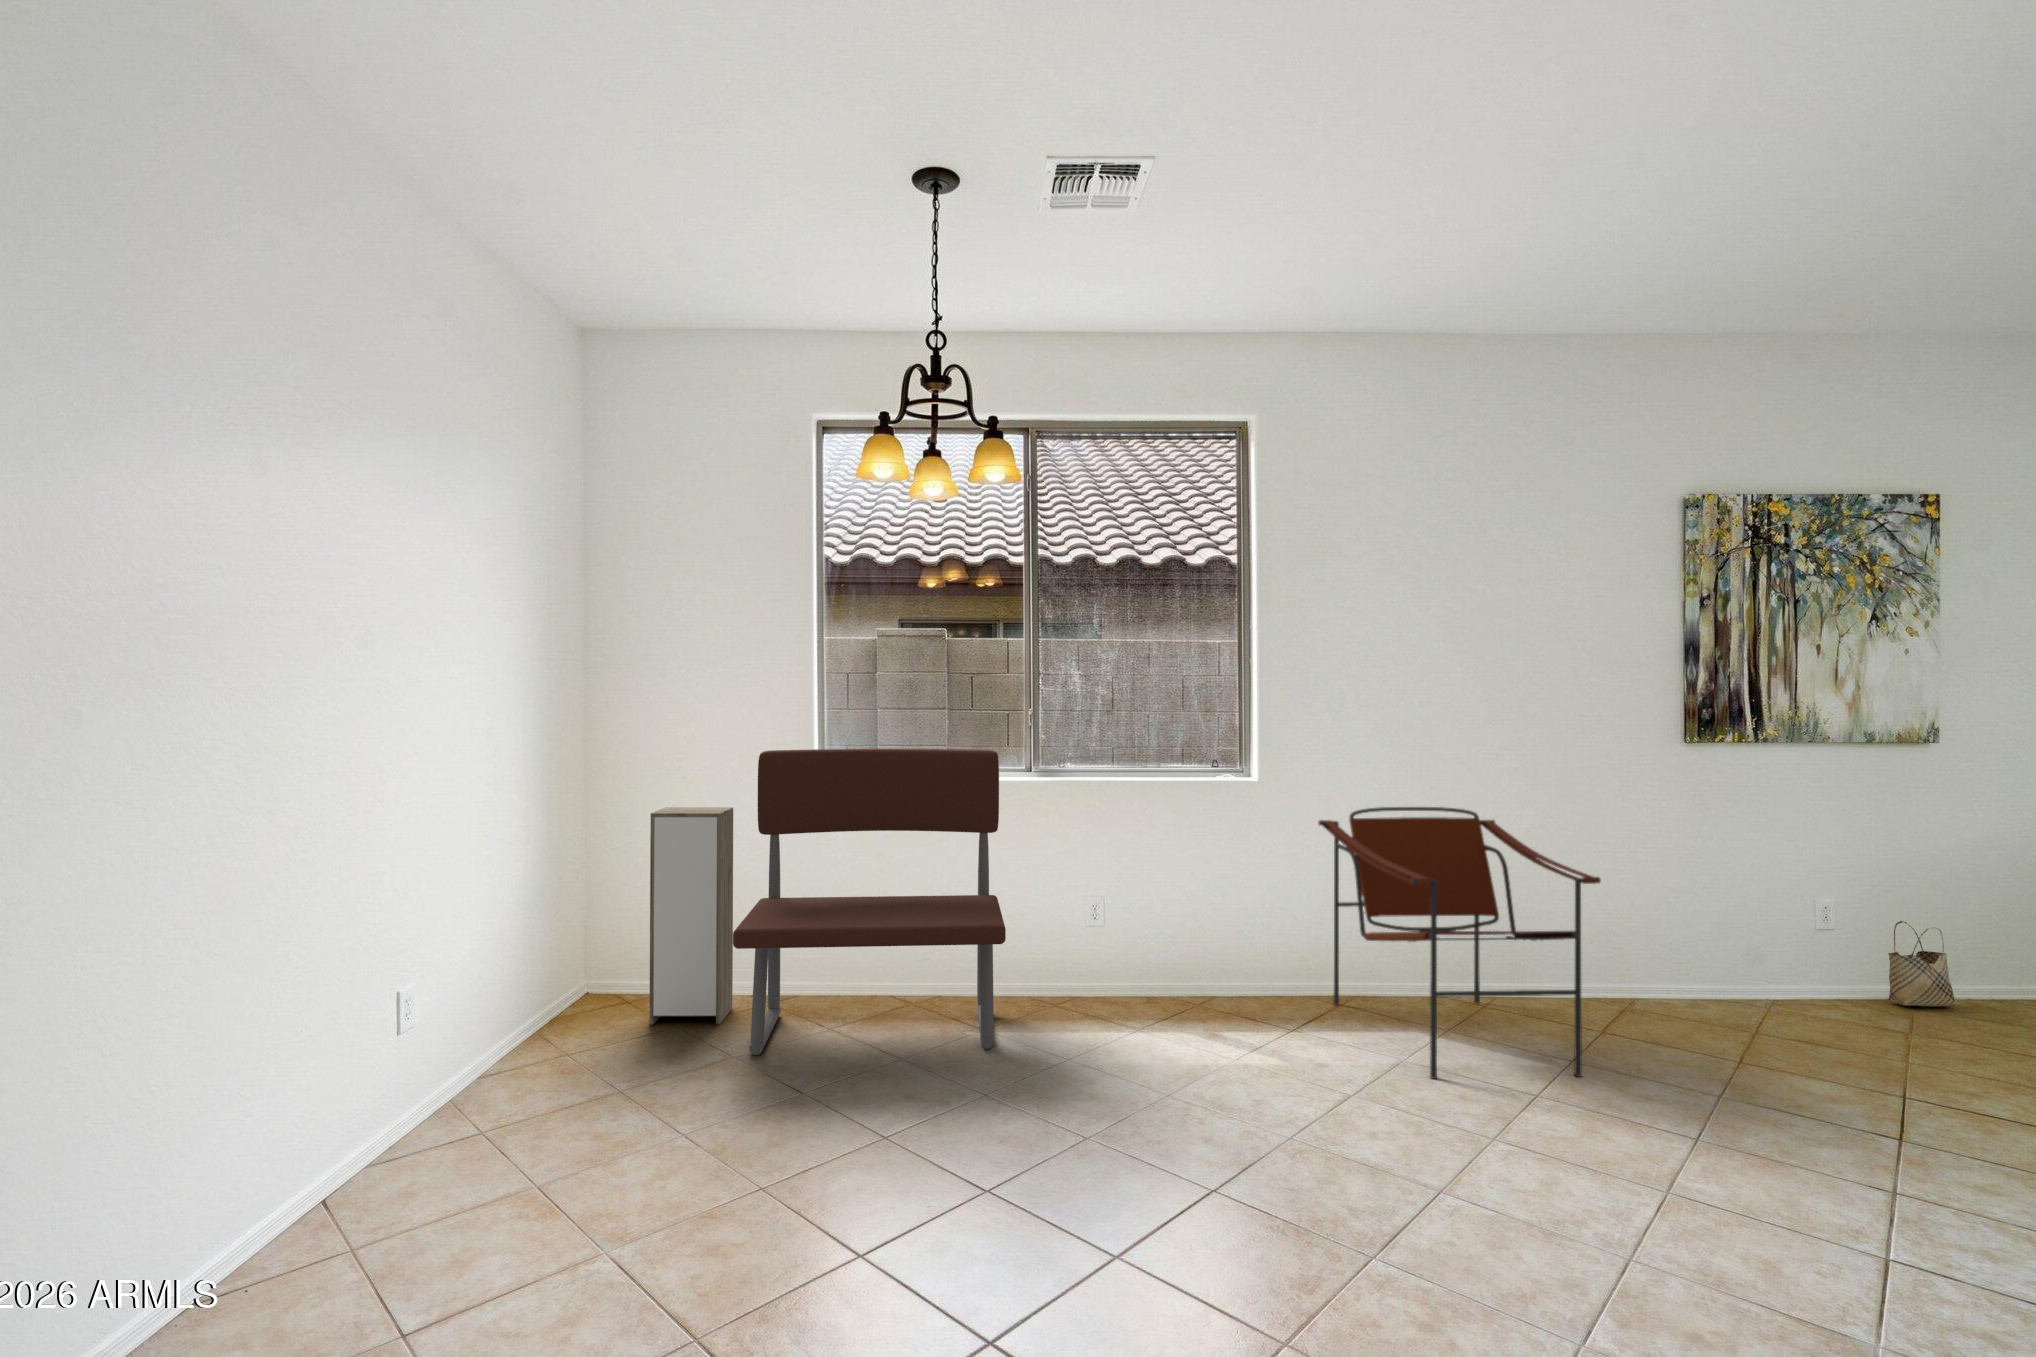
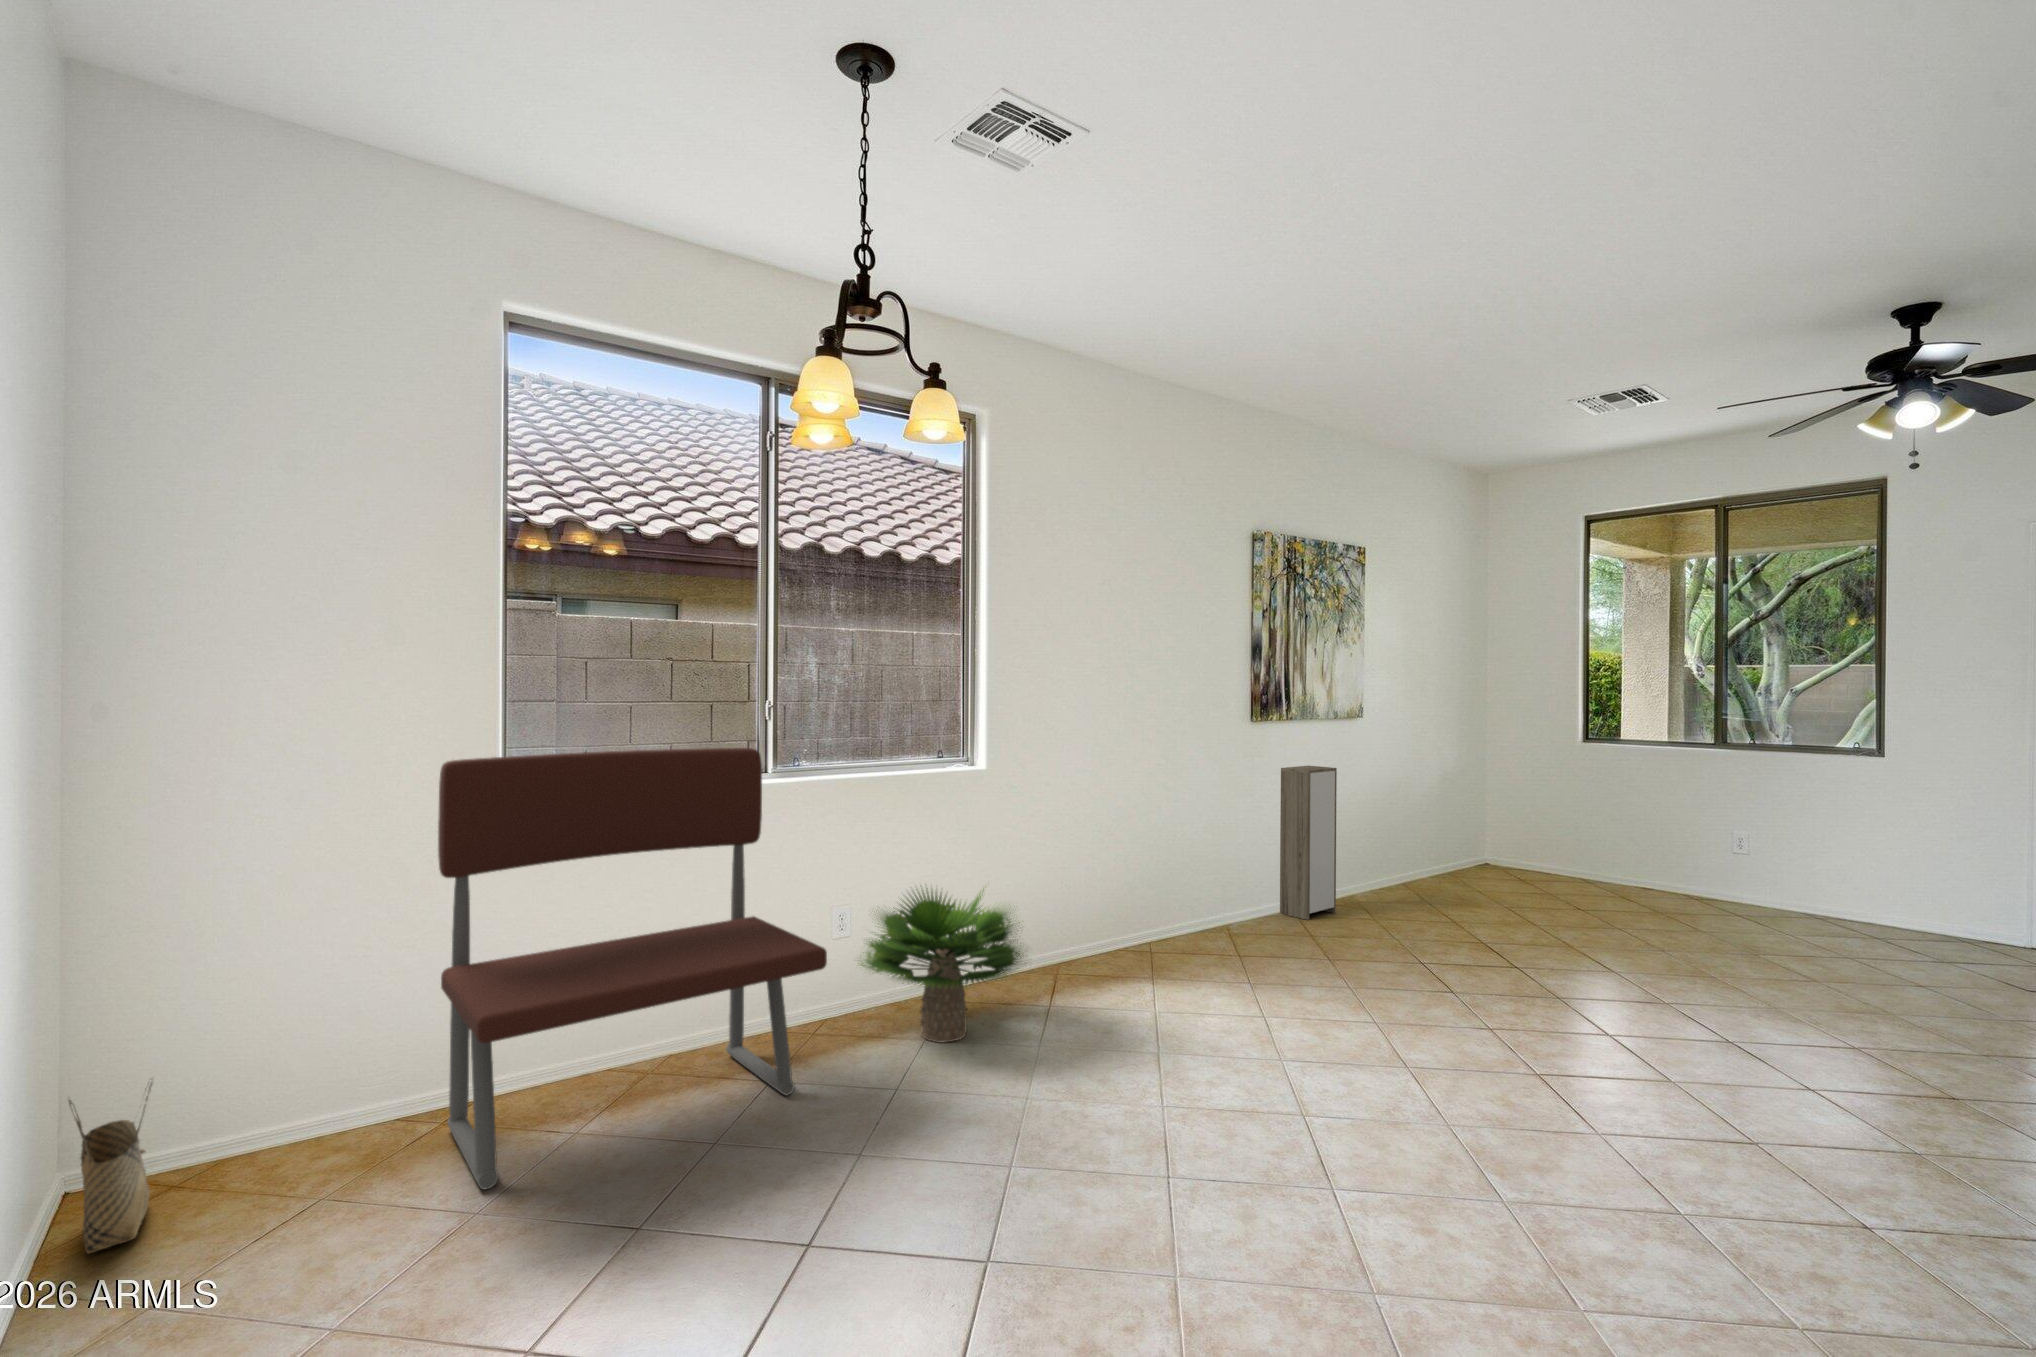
storage cabinet: present [649,807,733,1024] -> present [1280,766,1337,920]
armchair: present [1318,807,1601,1079] -> none [1035,783,1276,1019]
potted plant: none [1076,886,1256,1043] -> present [861,888,1024,1043]
woven basket: present [1888,921,1955,1006] -> present [69,1078,154,1253]

